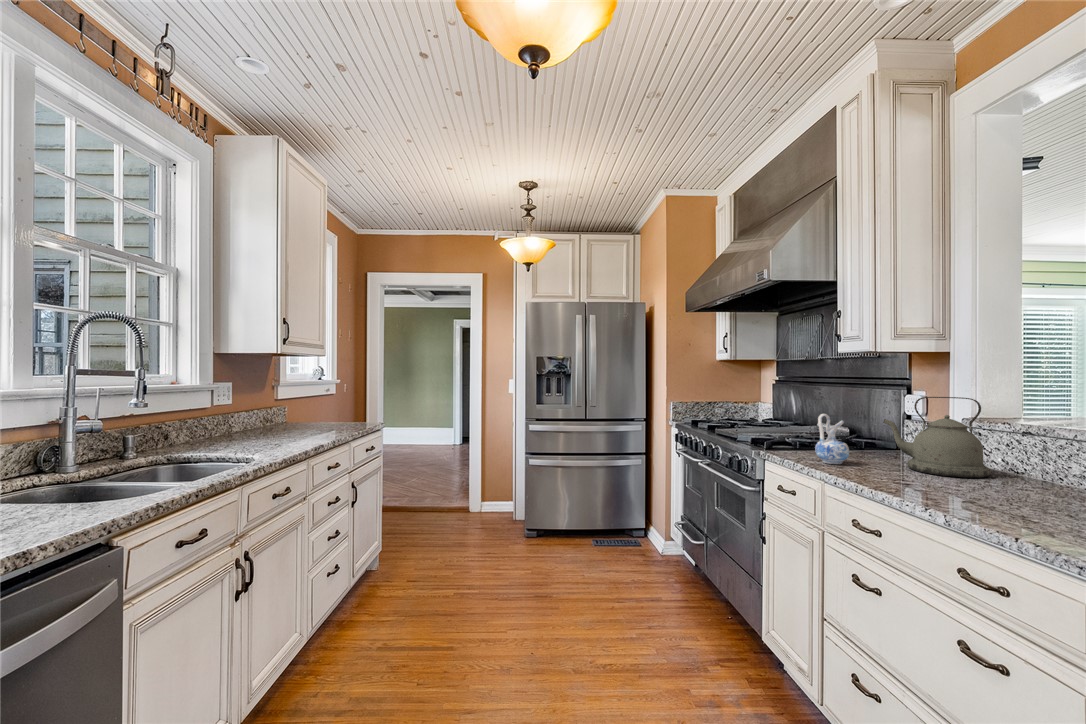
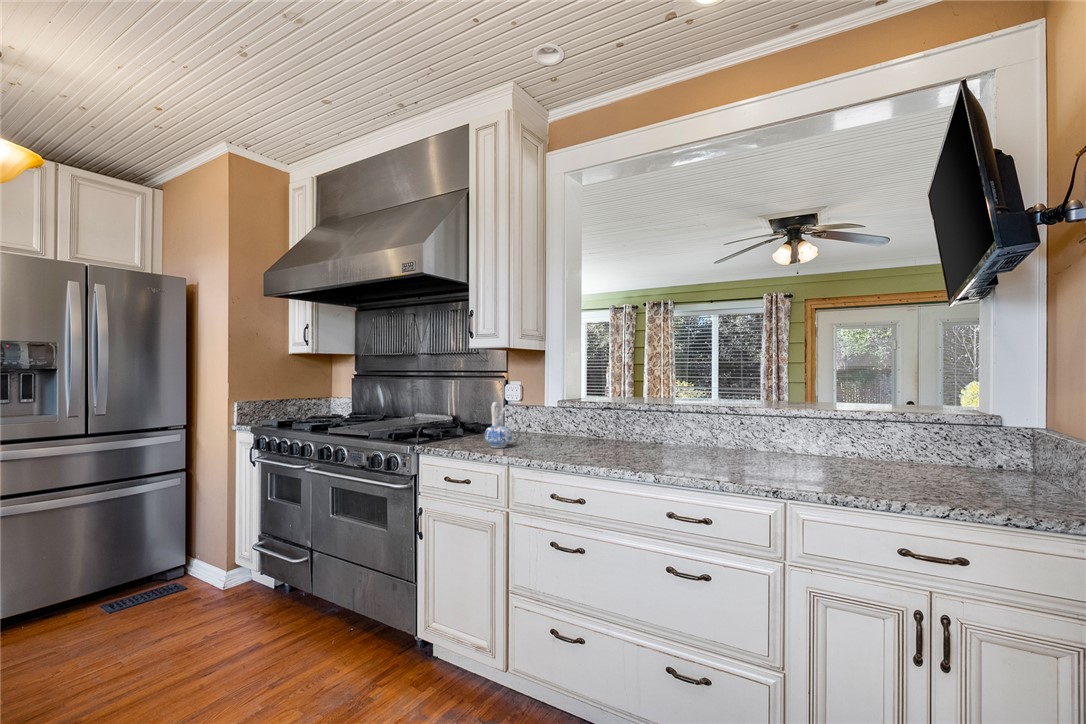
kettle: present [883,397,991,478] -> none [531,384,591,444]

